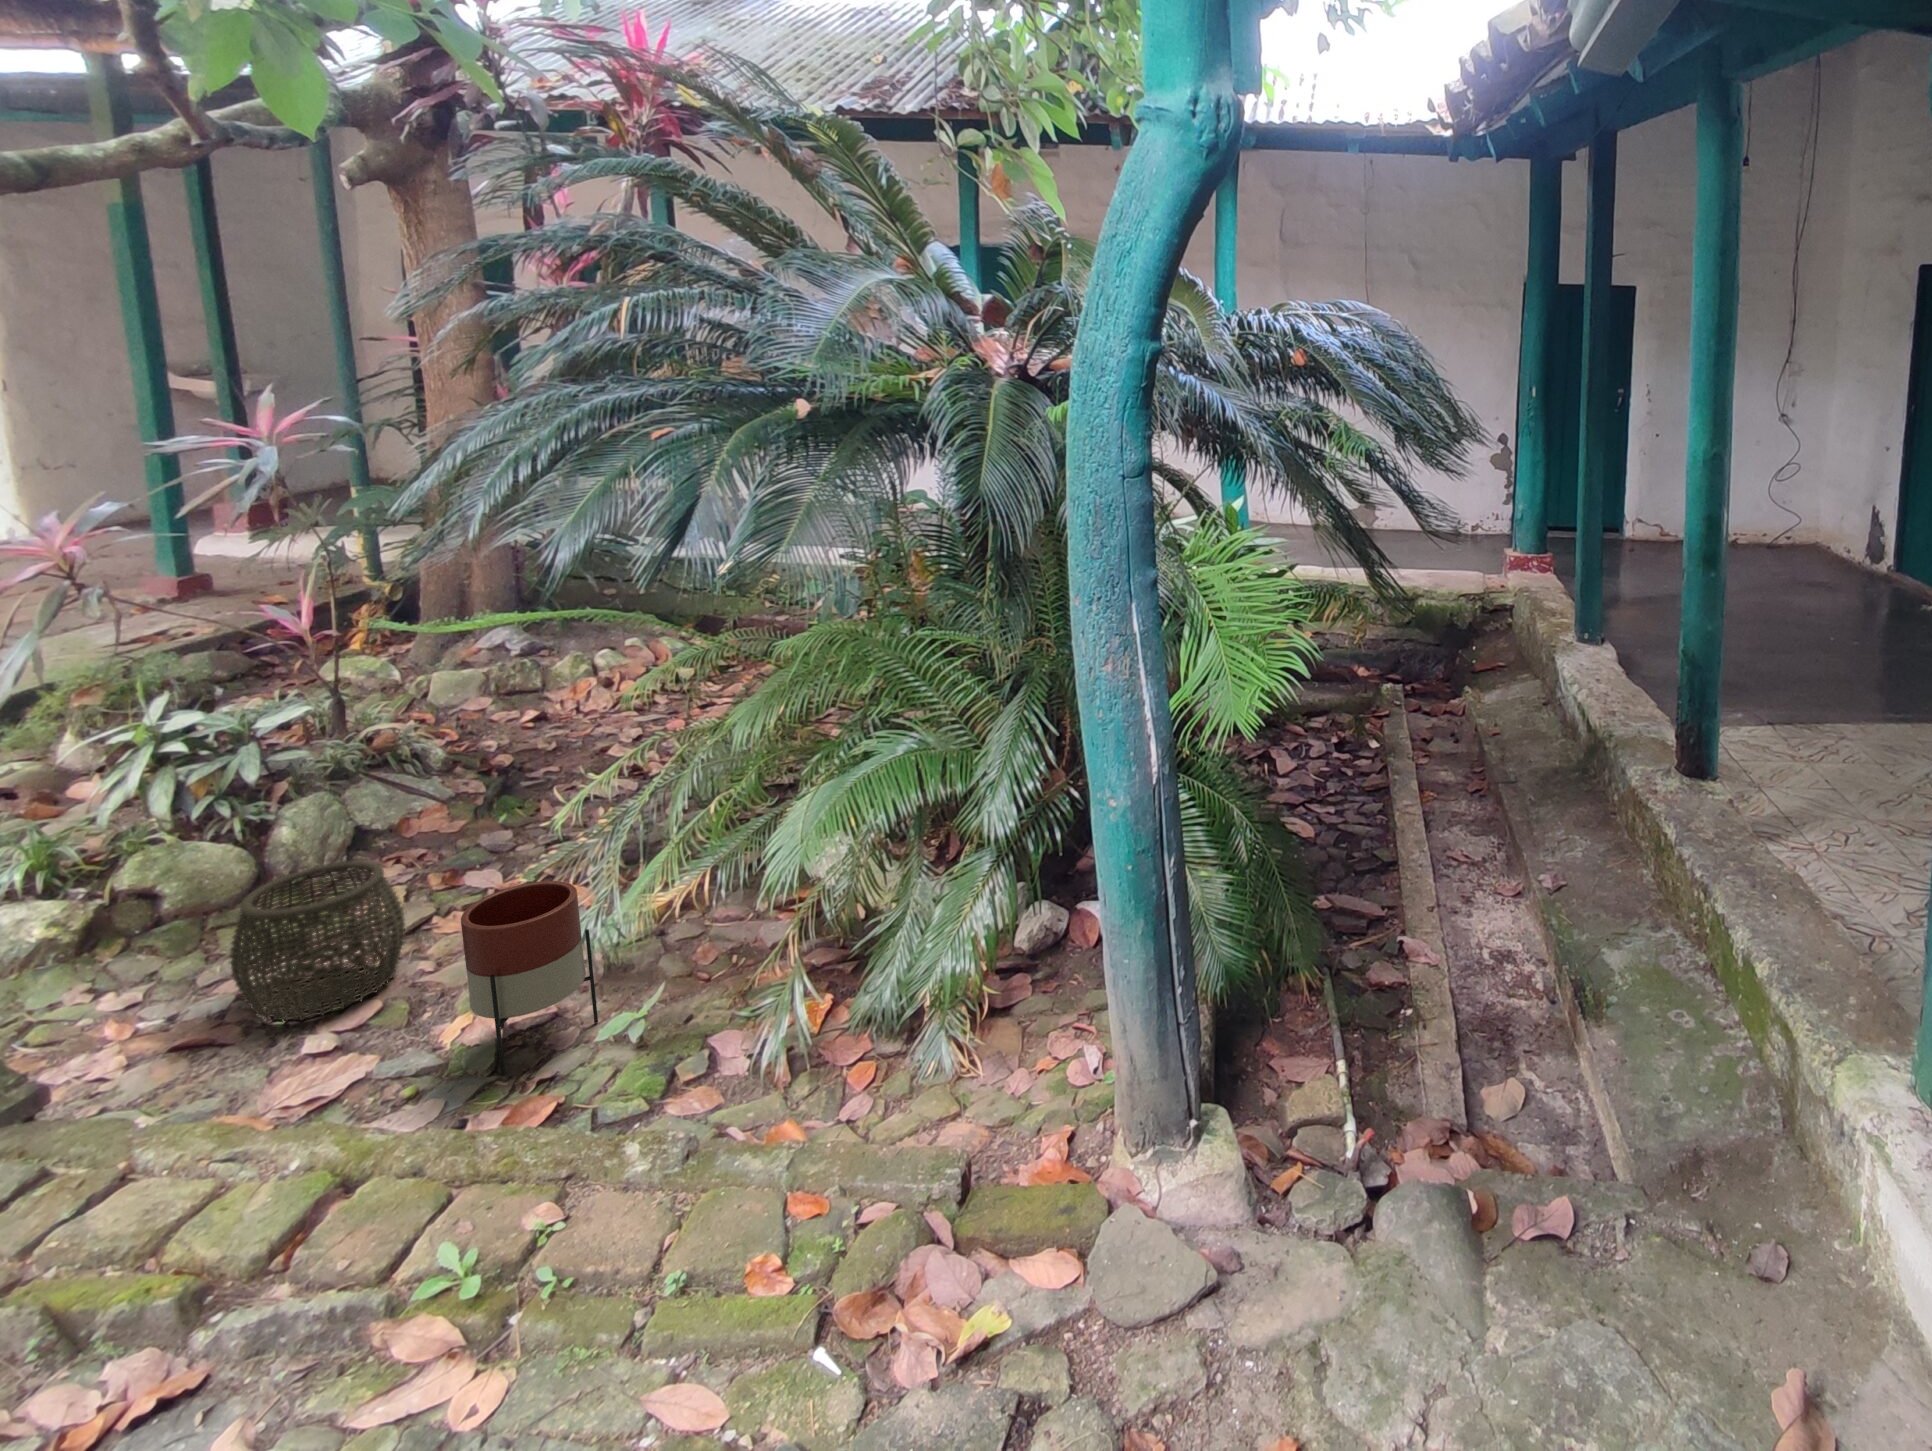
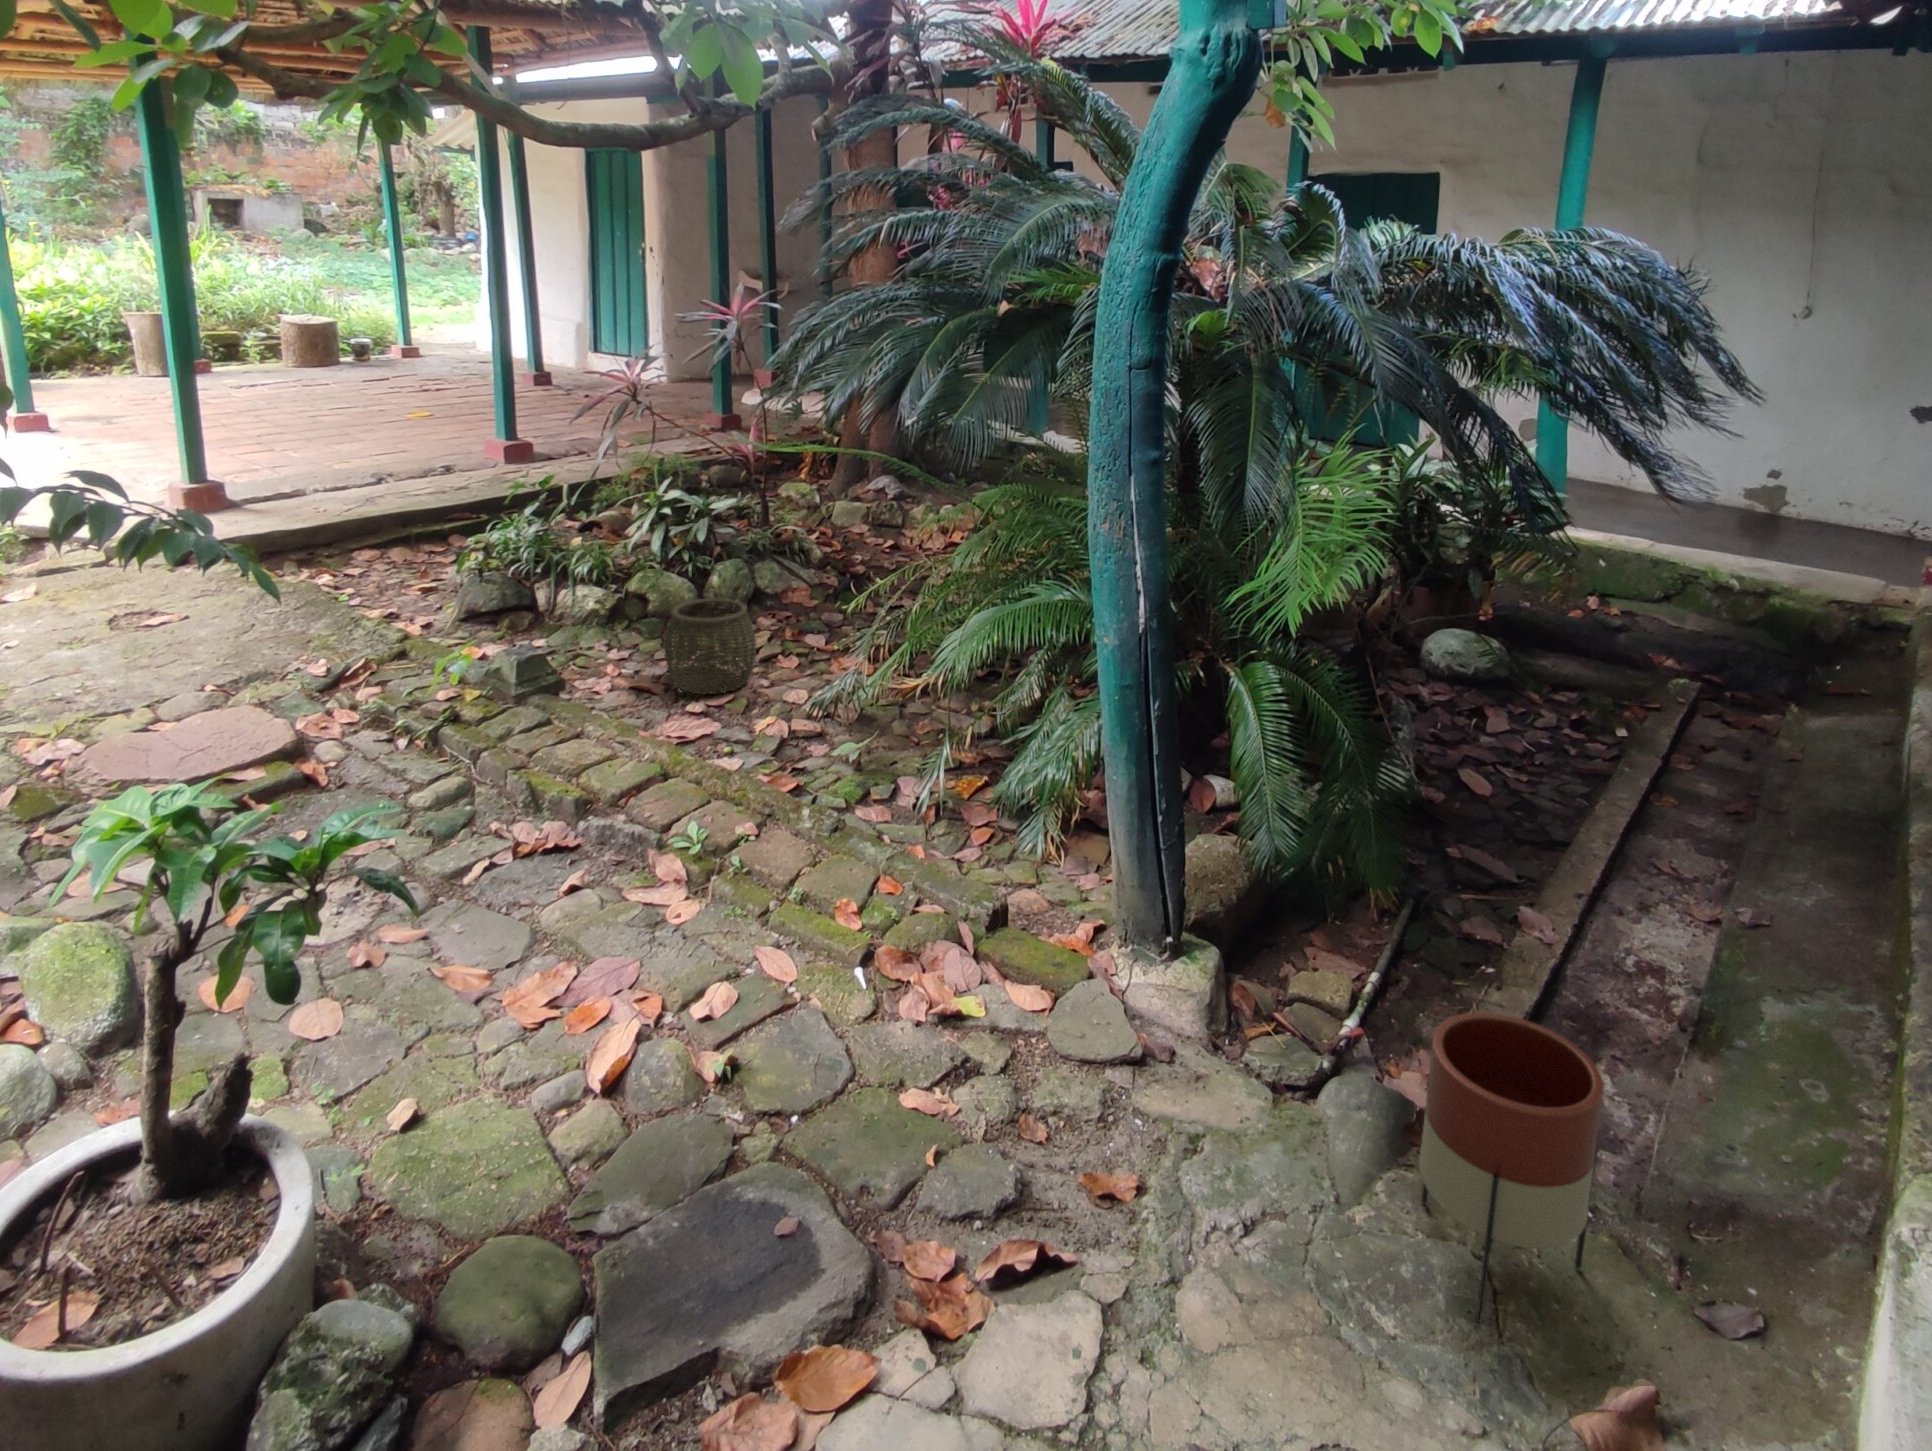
planter: present [461,881,598,1075] -> present [1419,1013,1604,1323]

